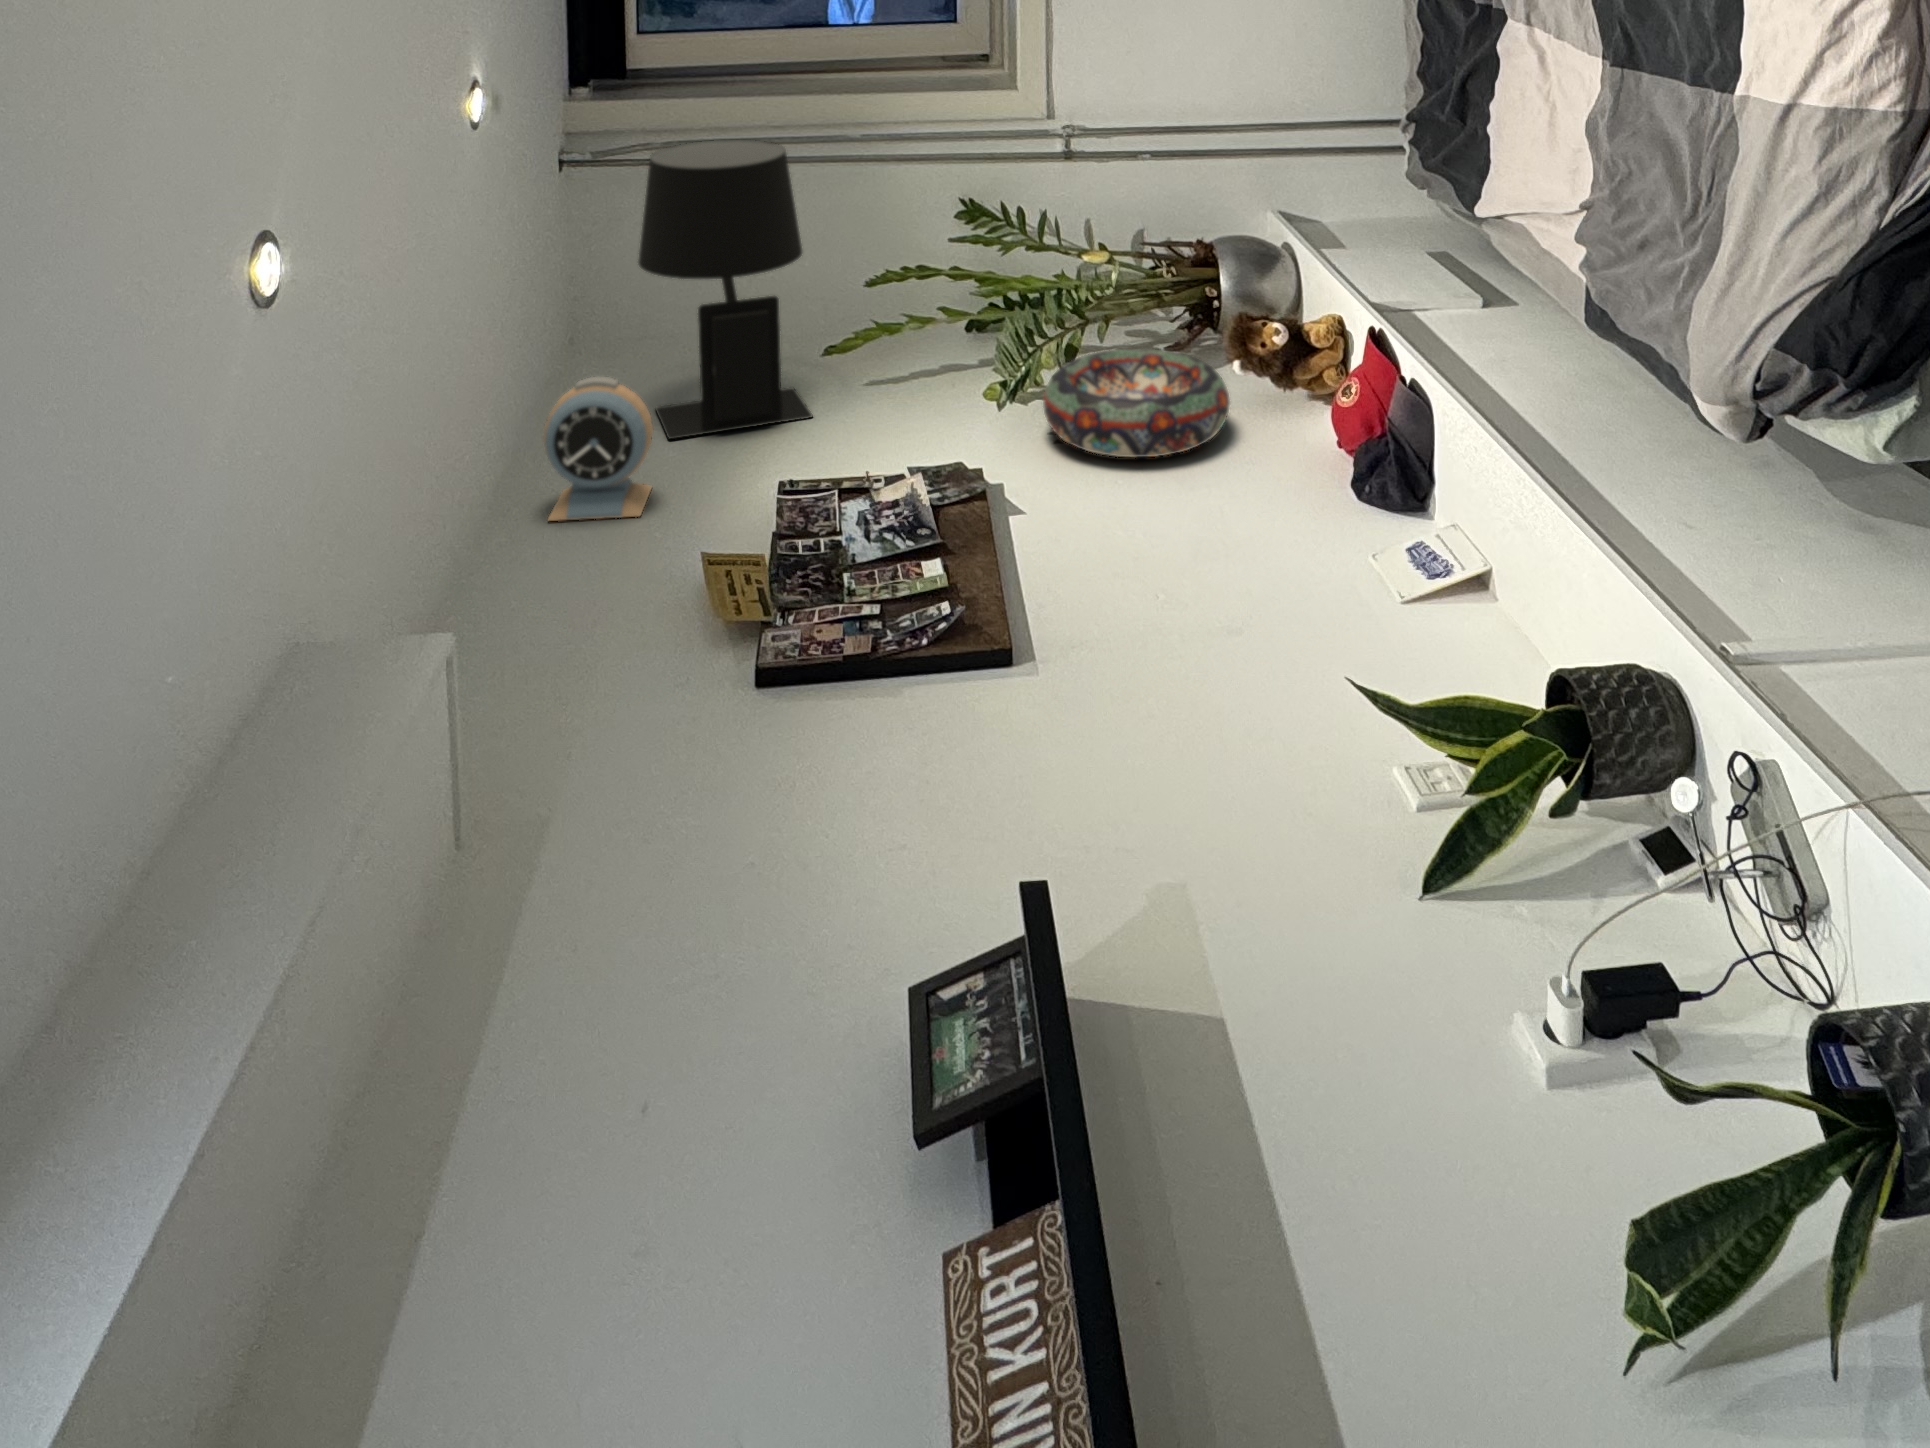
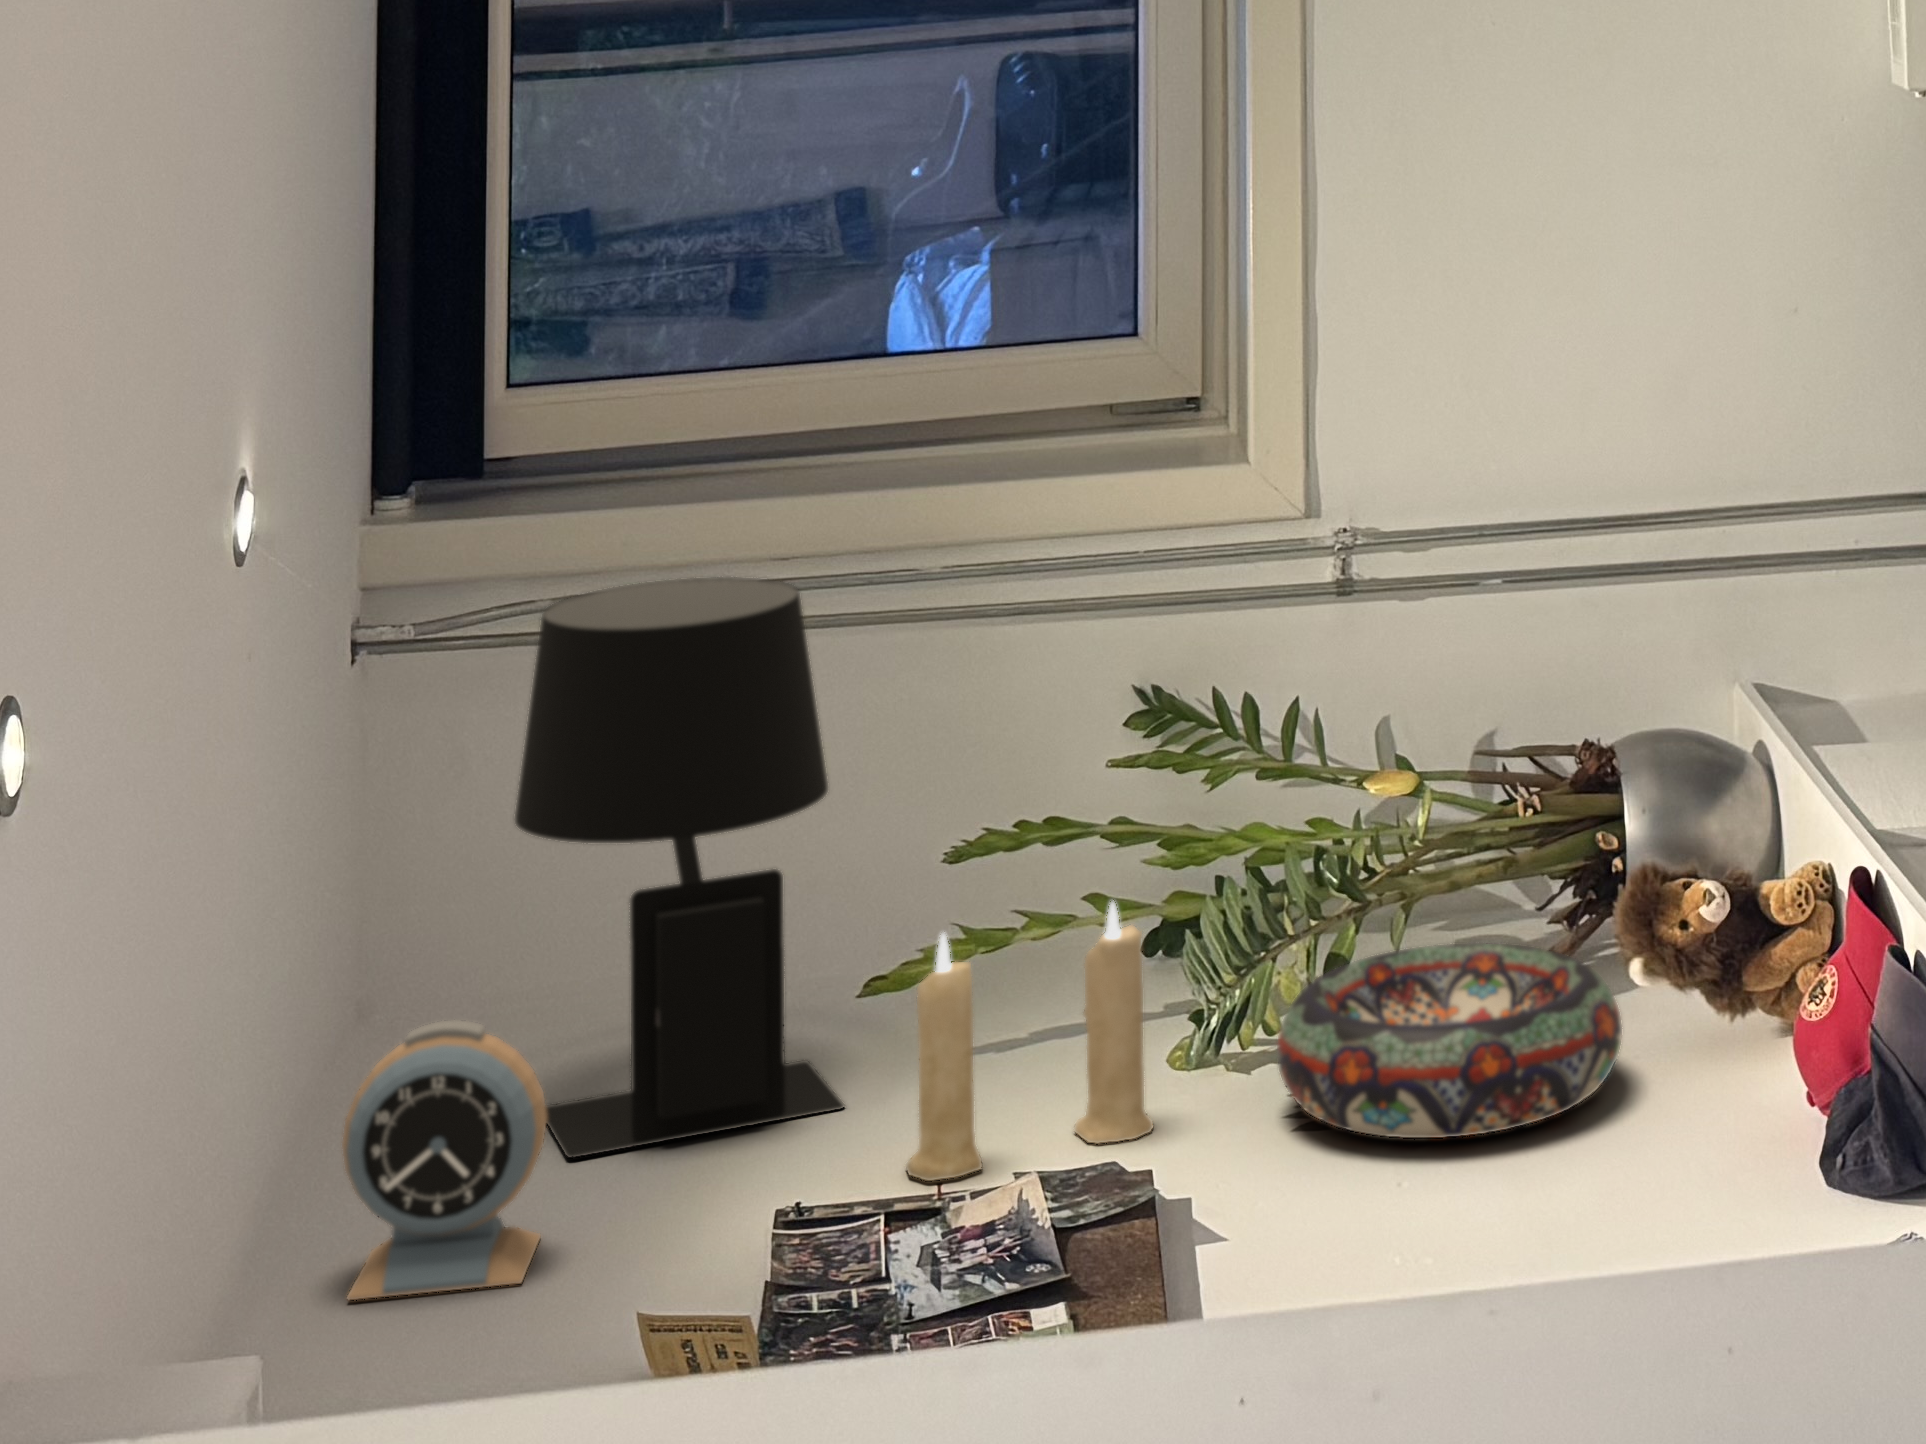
candle: none [845,316,977,466] -> present [906,902,1153,1181]

